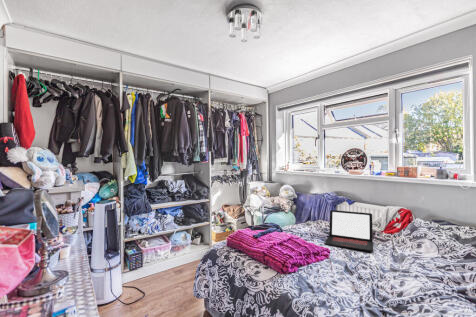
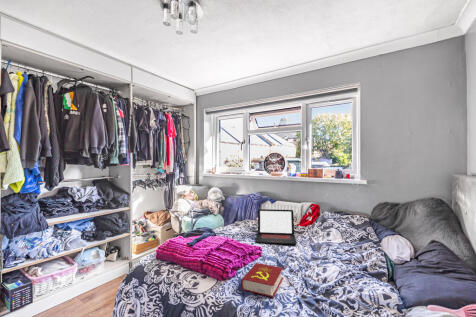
book: none [300,263,348,298] -> present [241,263,283,297]

